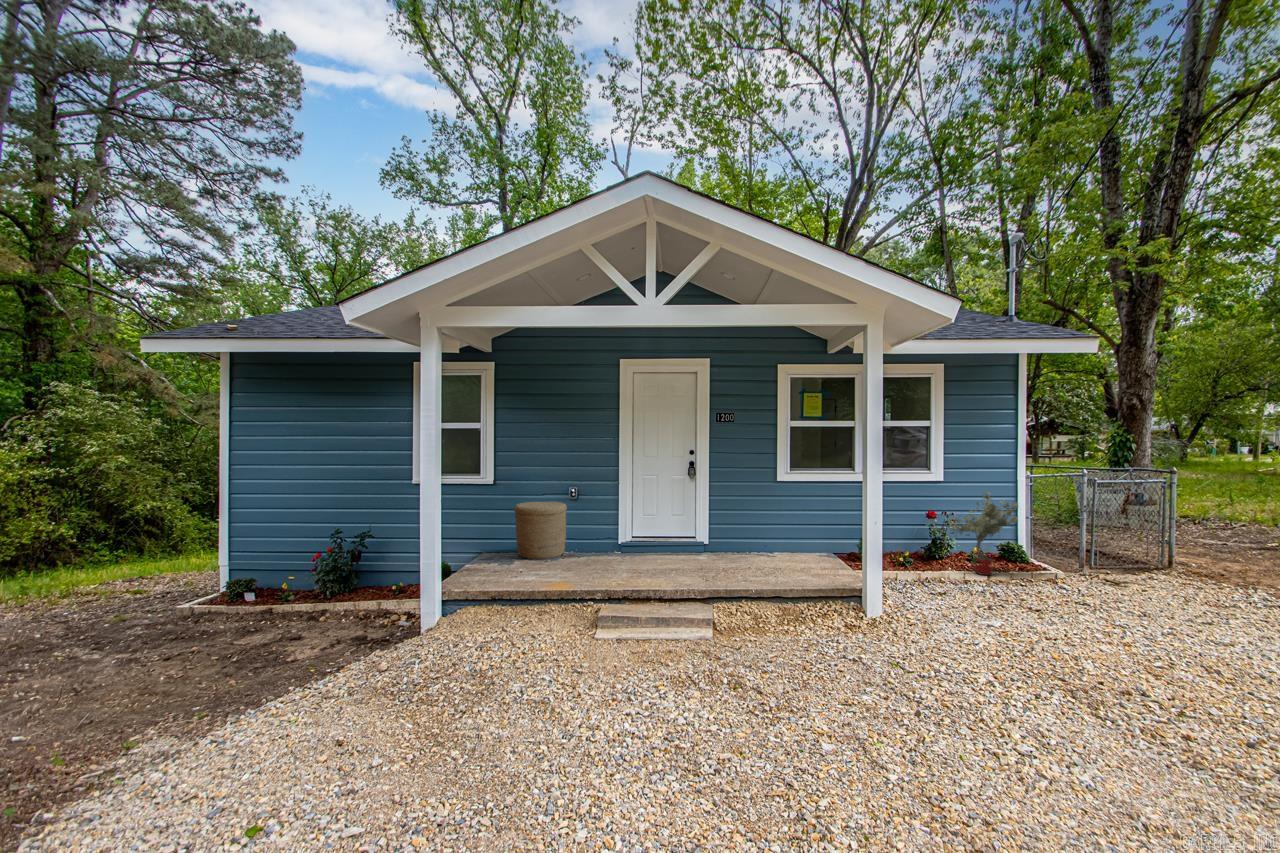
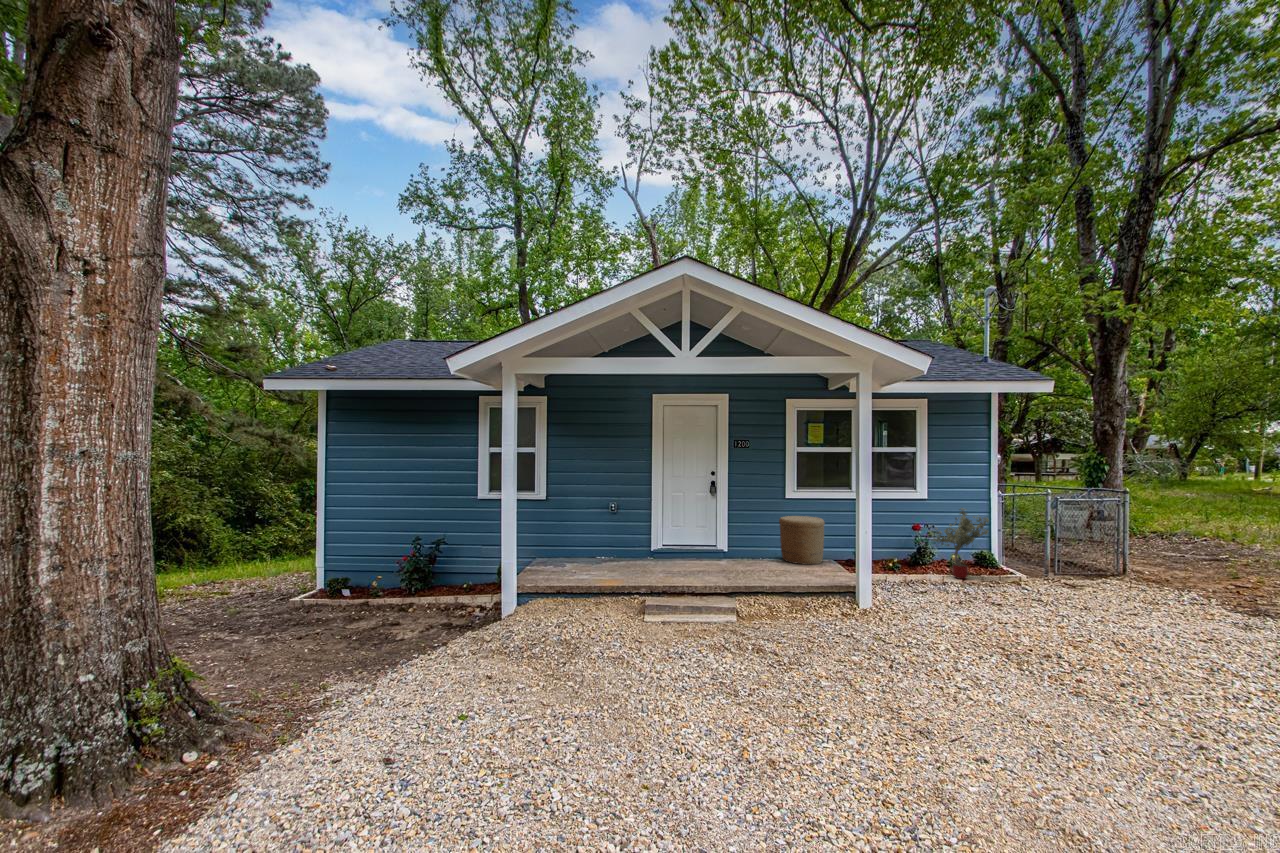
basket: present [514,501,567,559] -> present [779,516,825,564]

